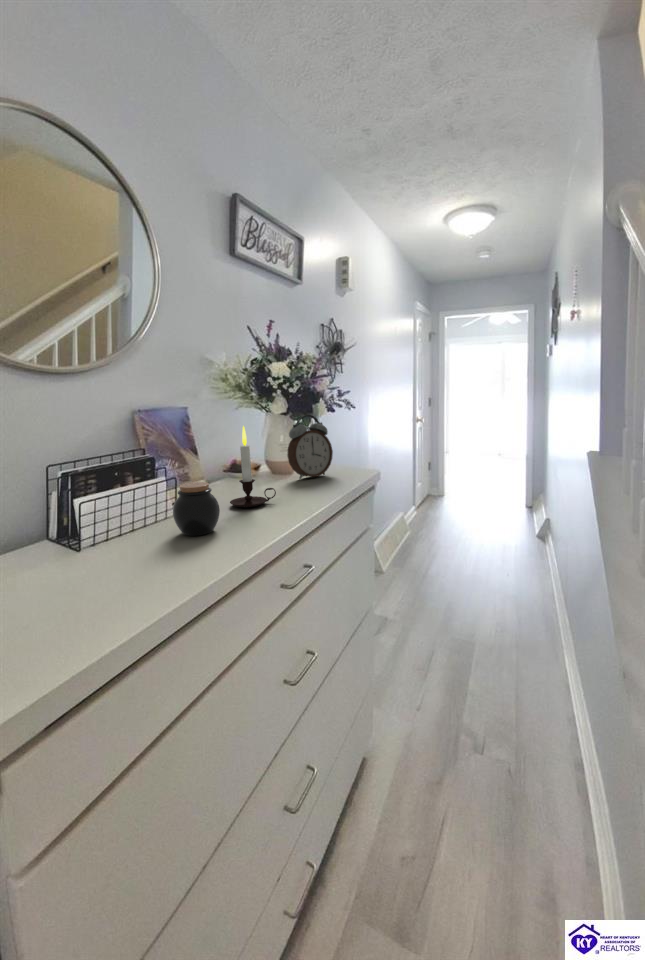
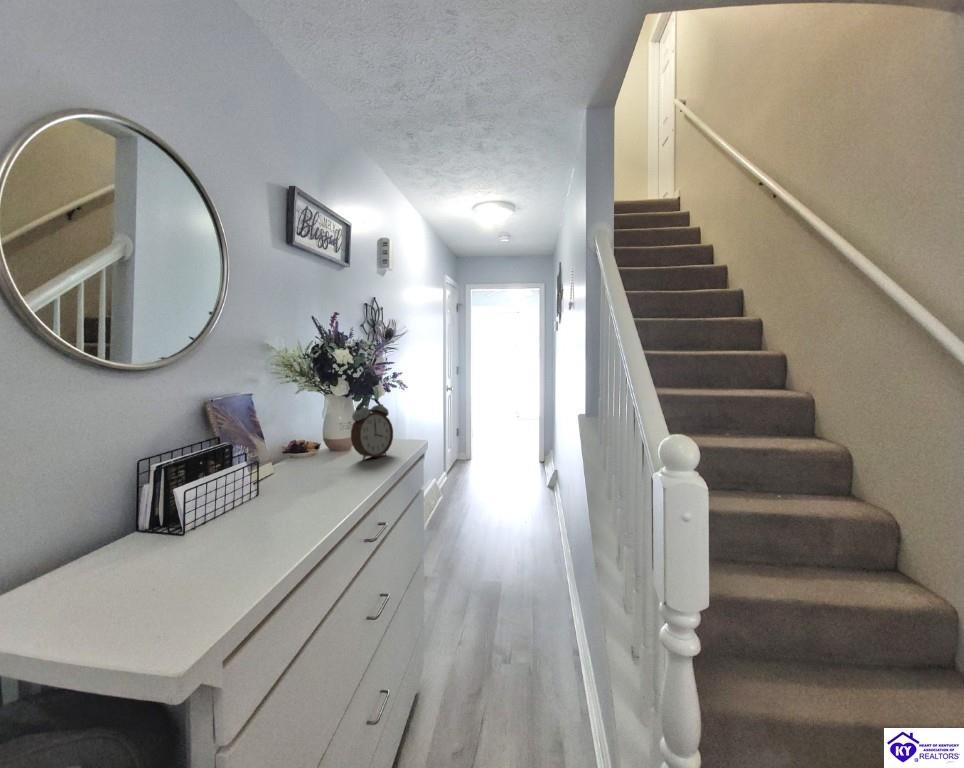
candle: present [230,426,276,507] -> none [306,415,351,494]
jar: present [173,482,220,536] -> none [263,474,310,528]

